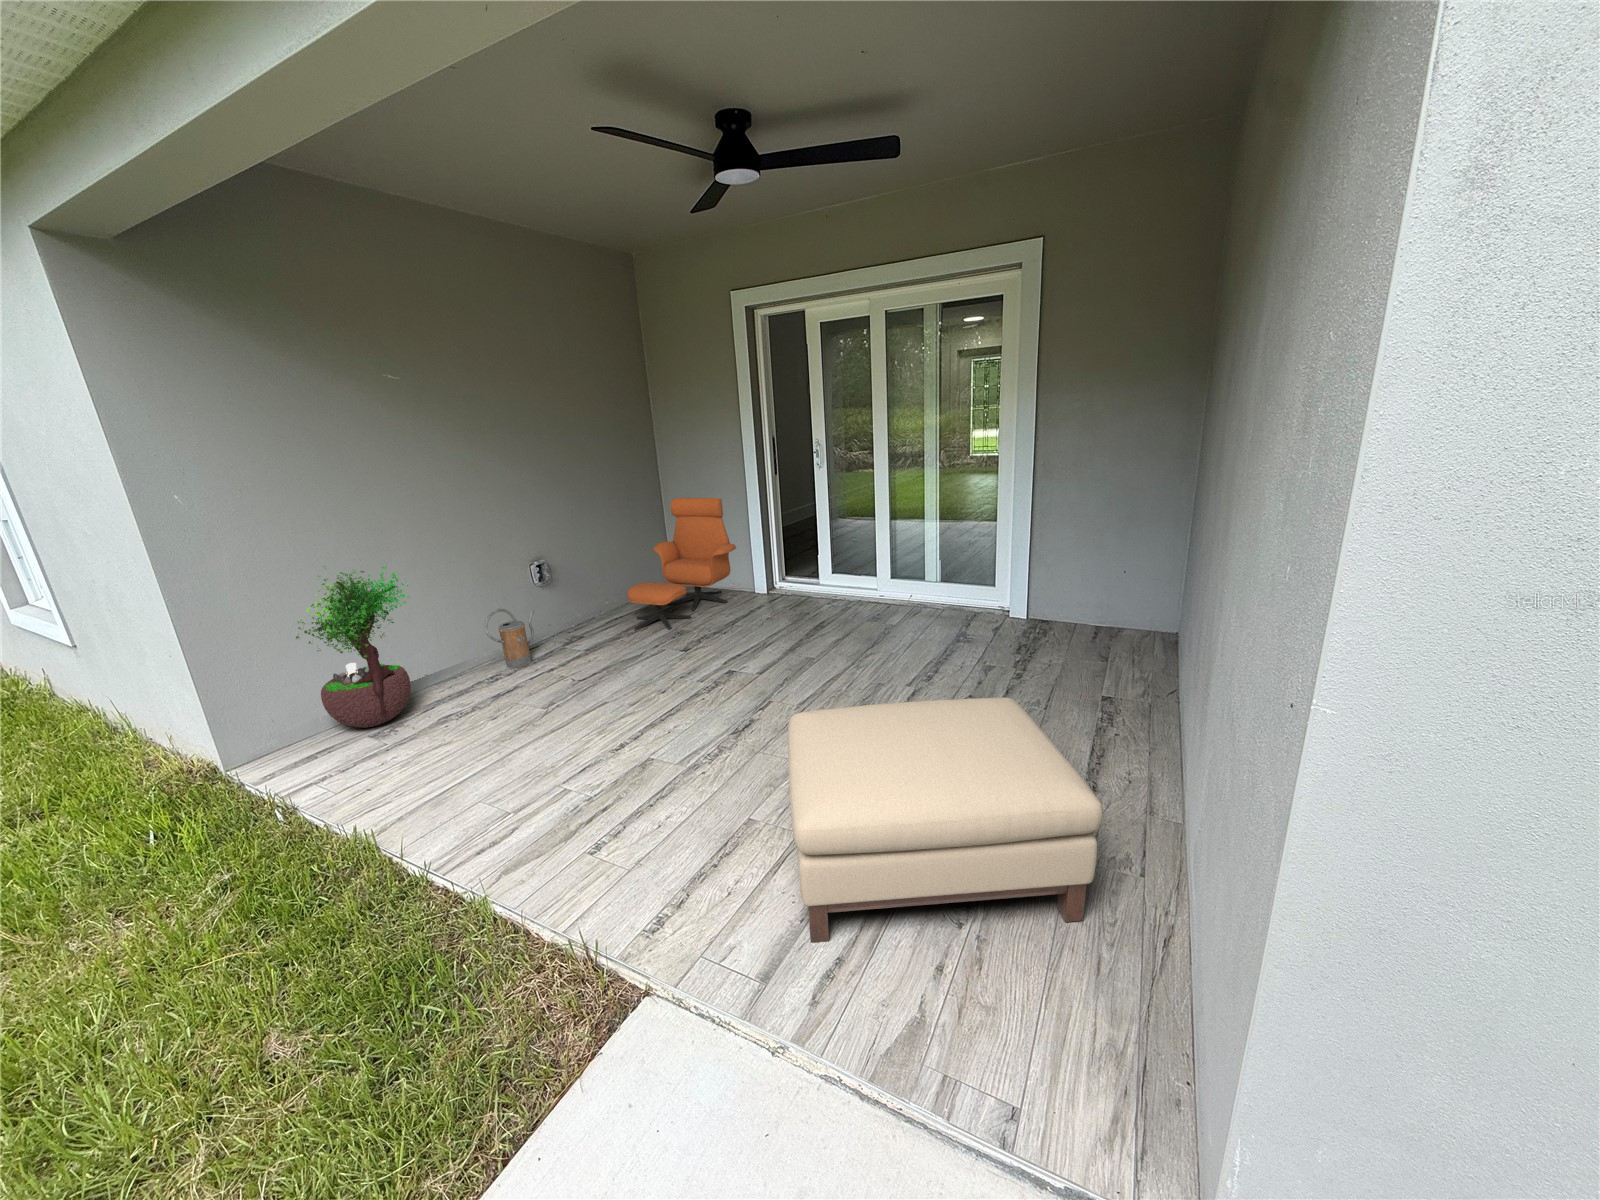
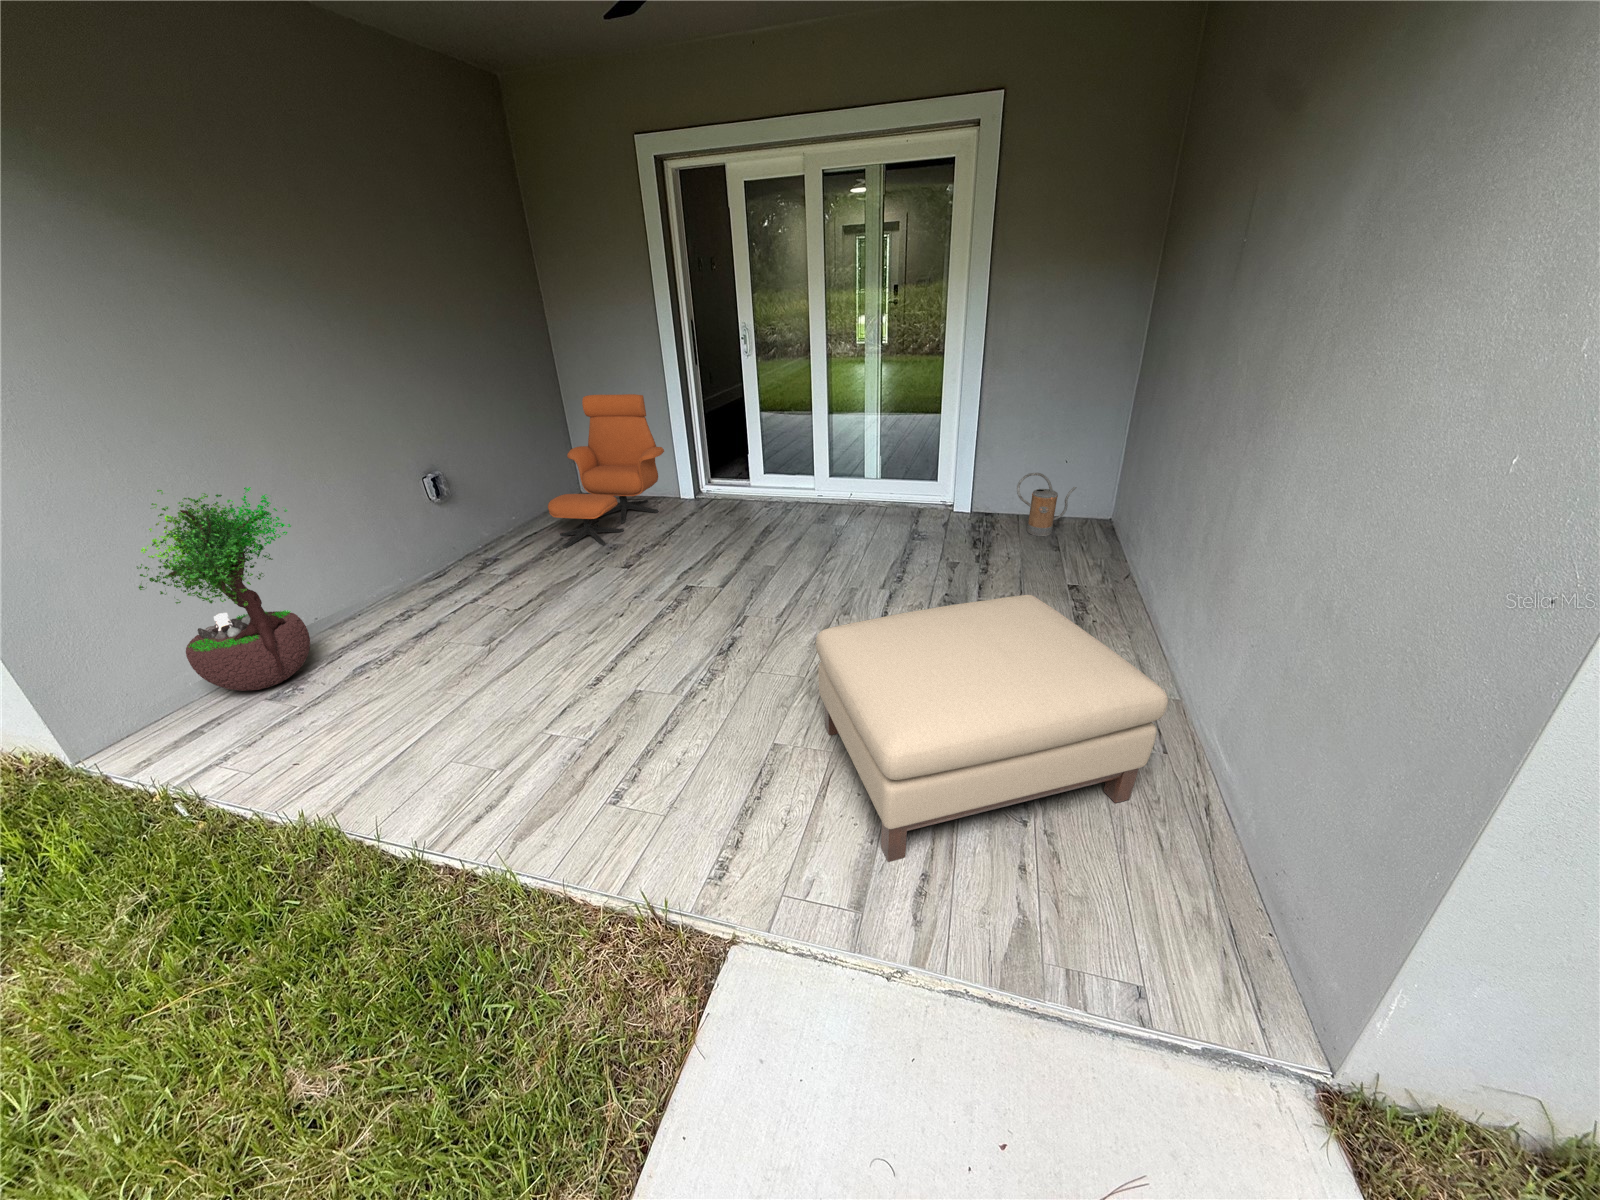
watering can: present [484,609,534,668] -> present [1017,473,1077,536]

